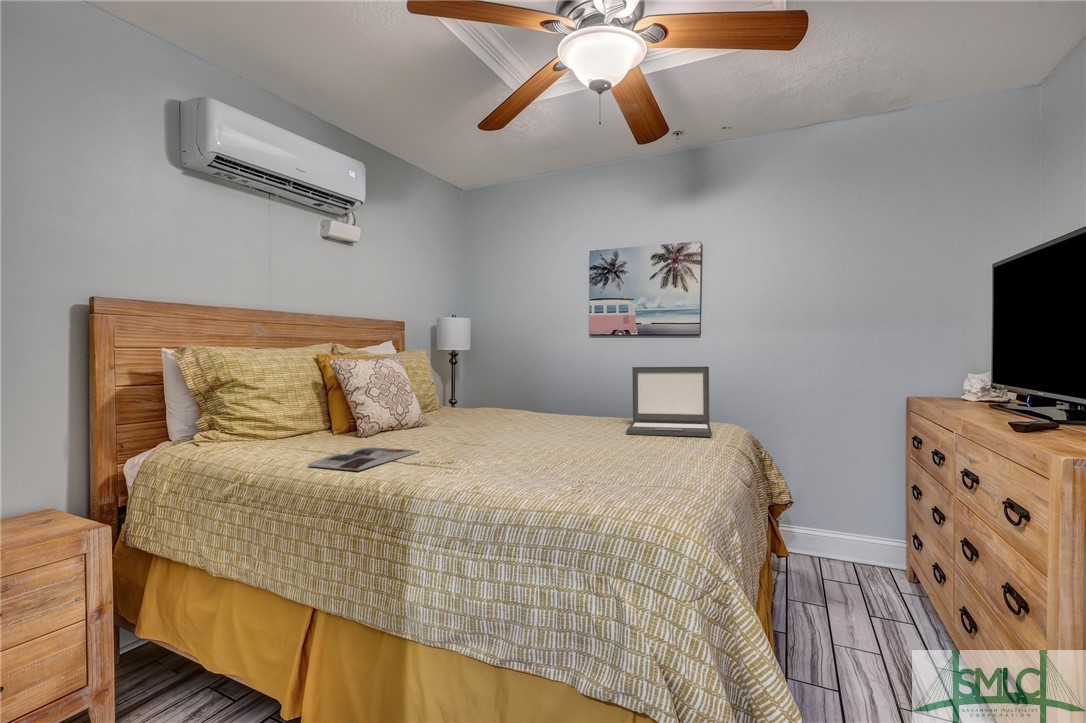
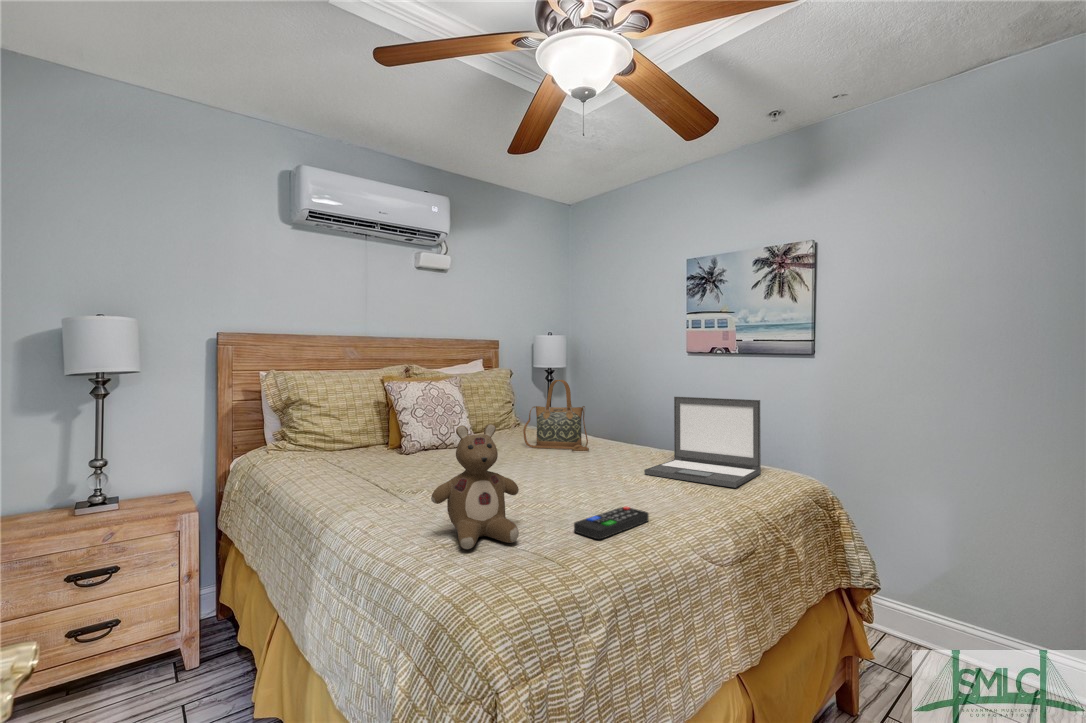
handbag: none [477,356,547,423] -> present [523,380,589,451]
stuffed bear: none [544,381,631,496] -> present [431,424,519,549]
magazine: present [308,447,419,471] -> none [311,467,417,490]
remote control: none [655,453,694,477] -> present [574,507,649,539]

